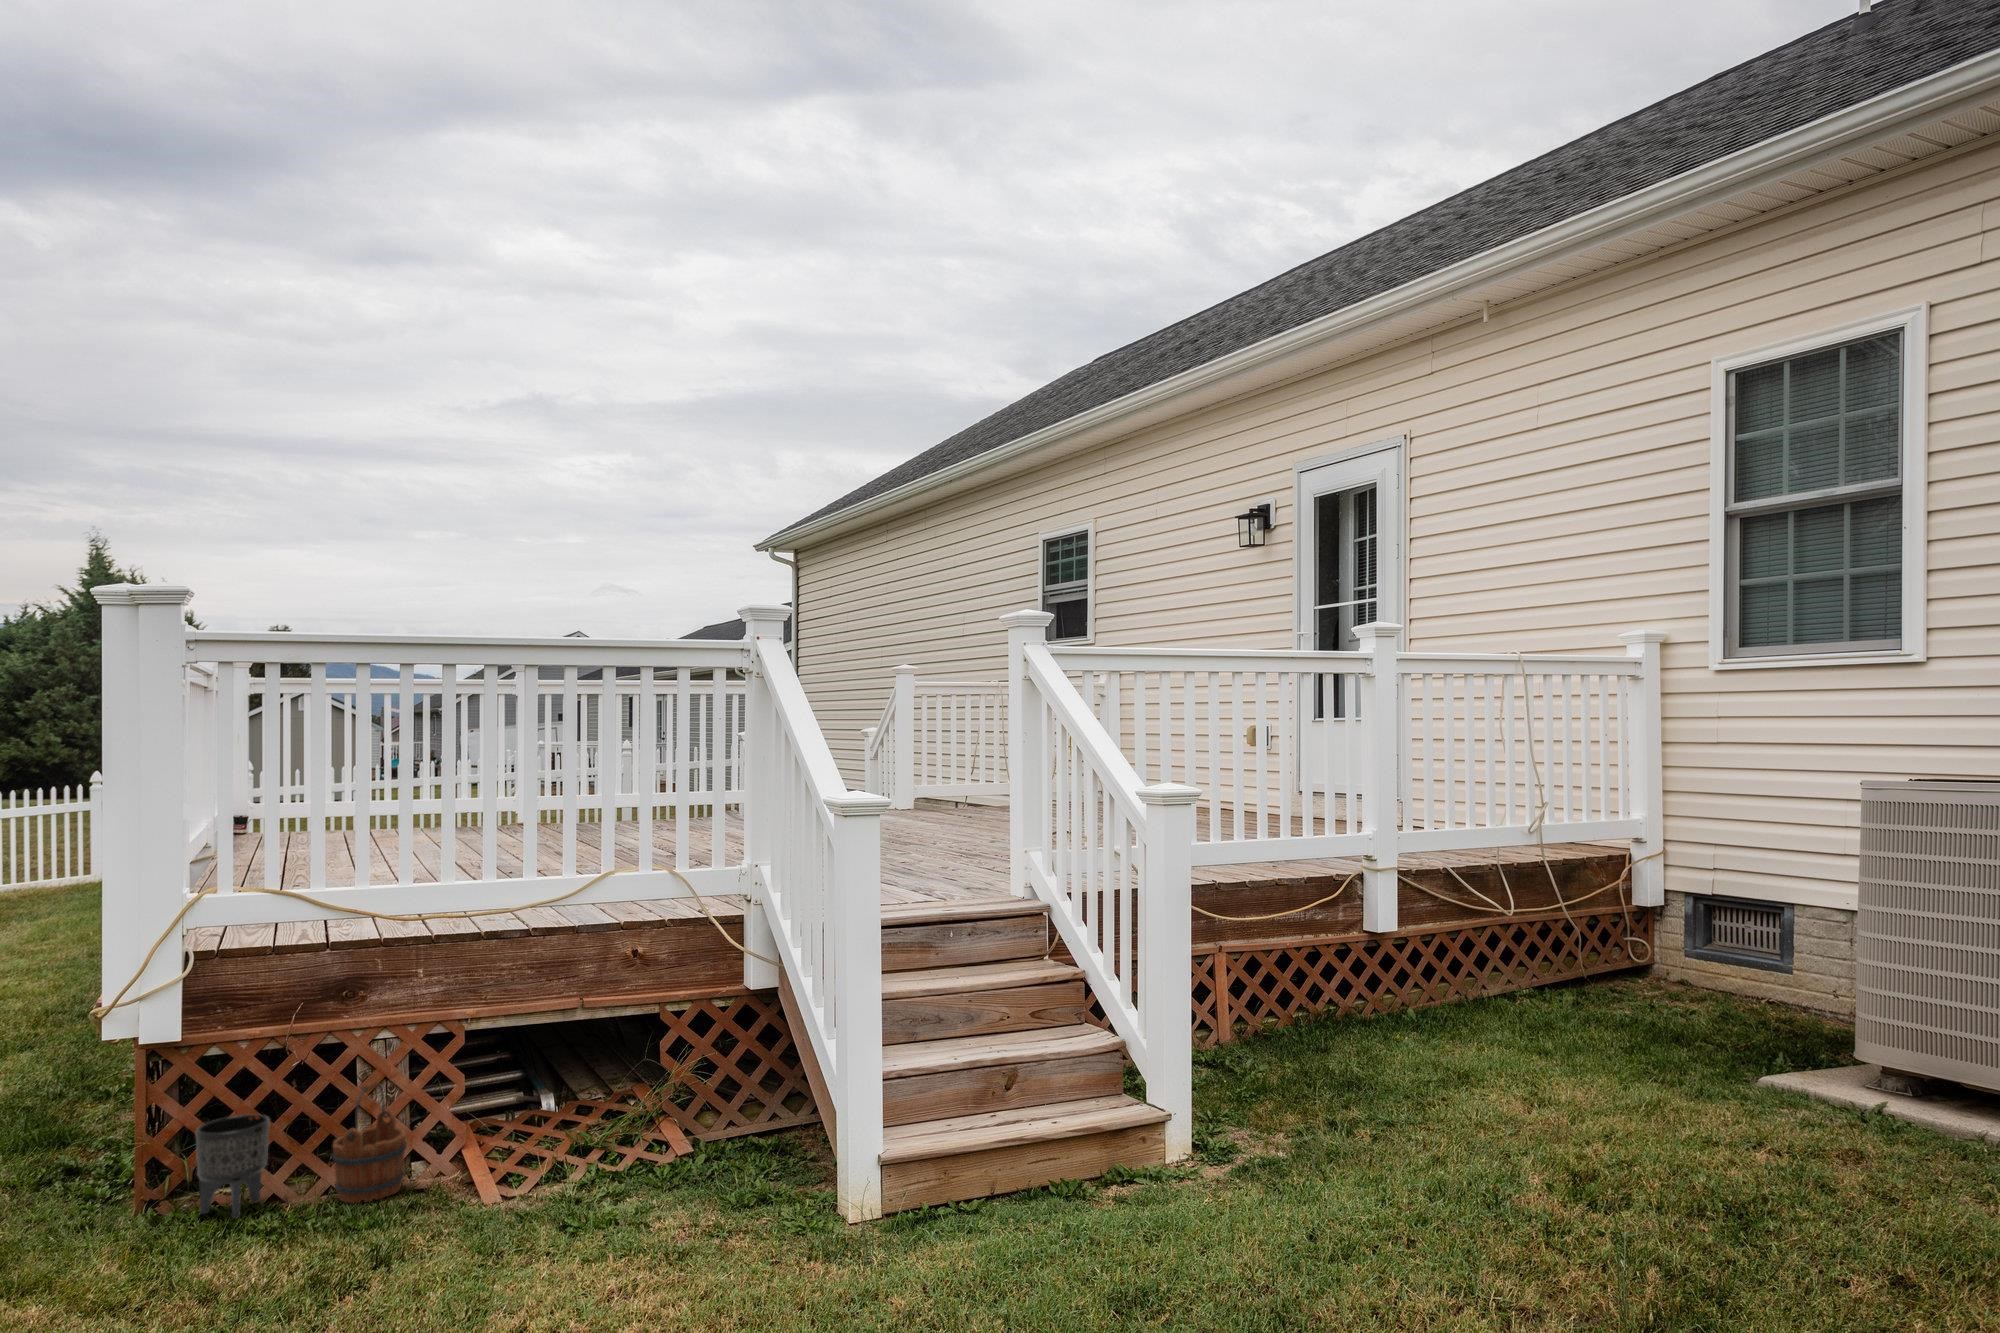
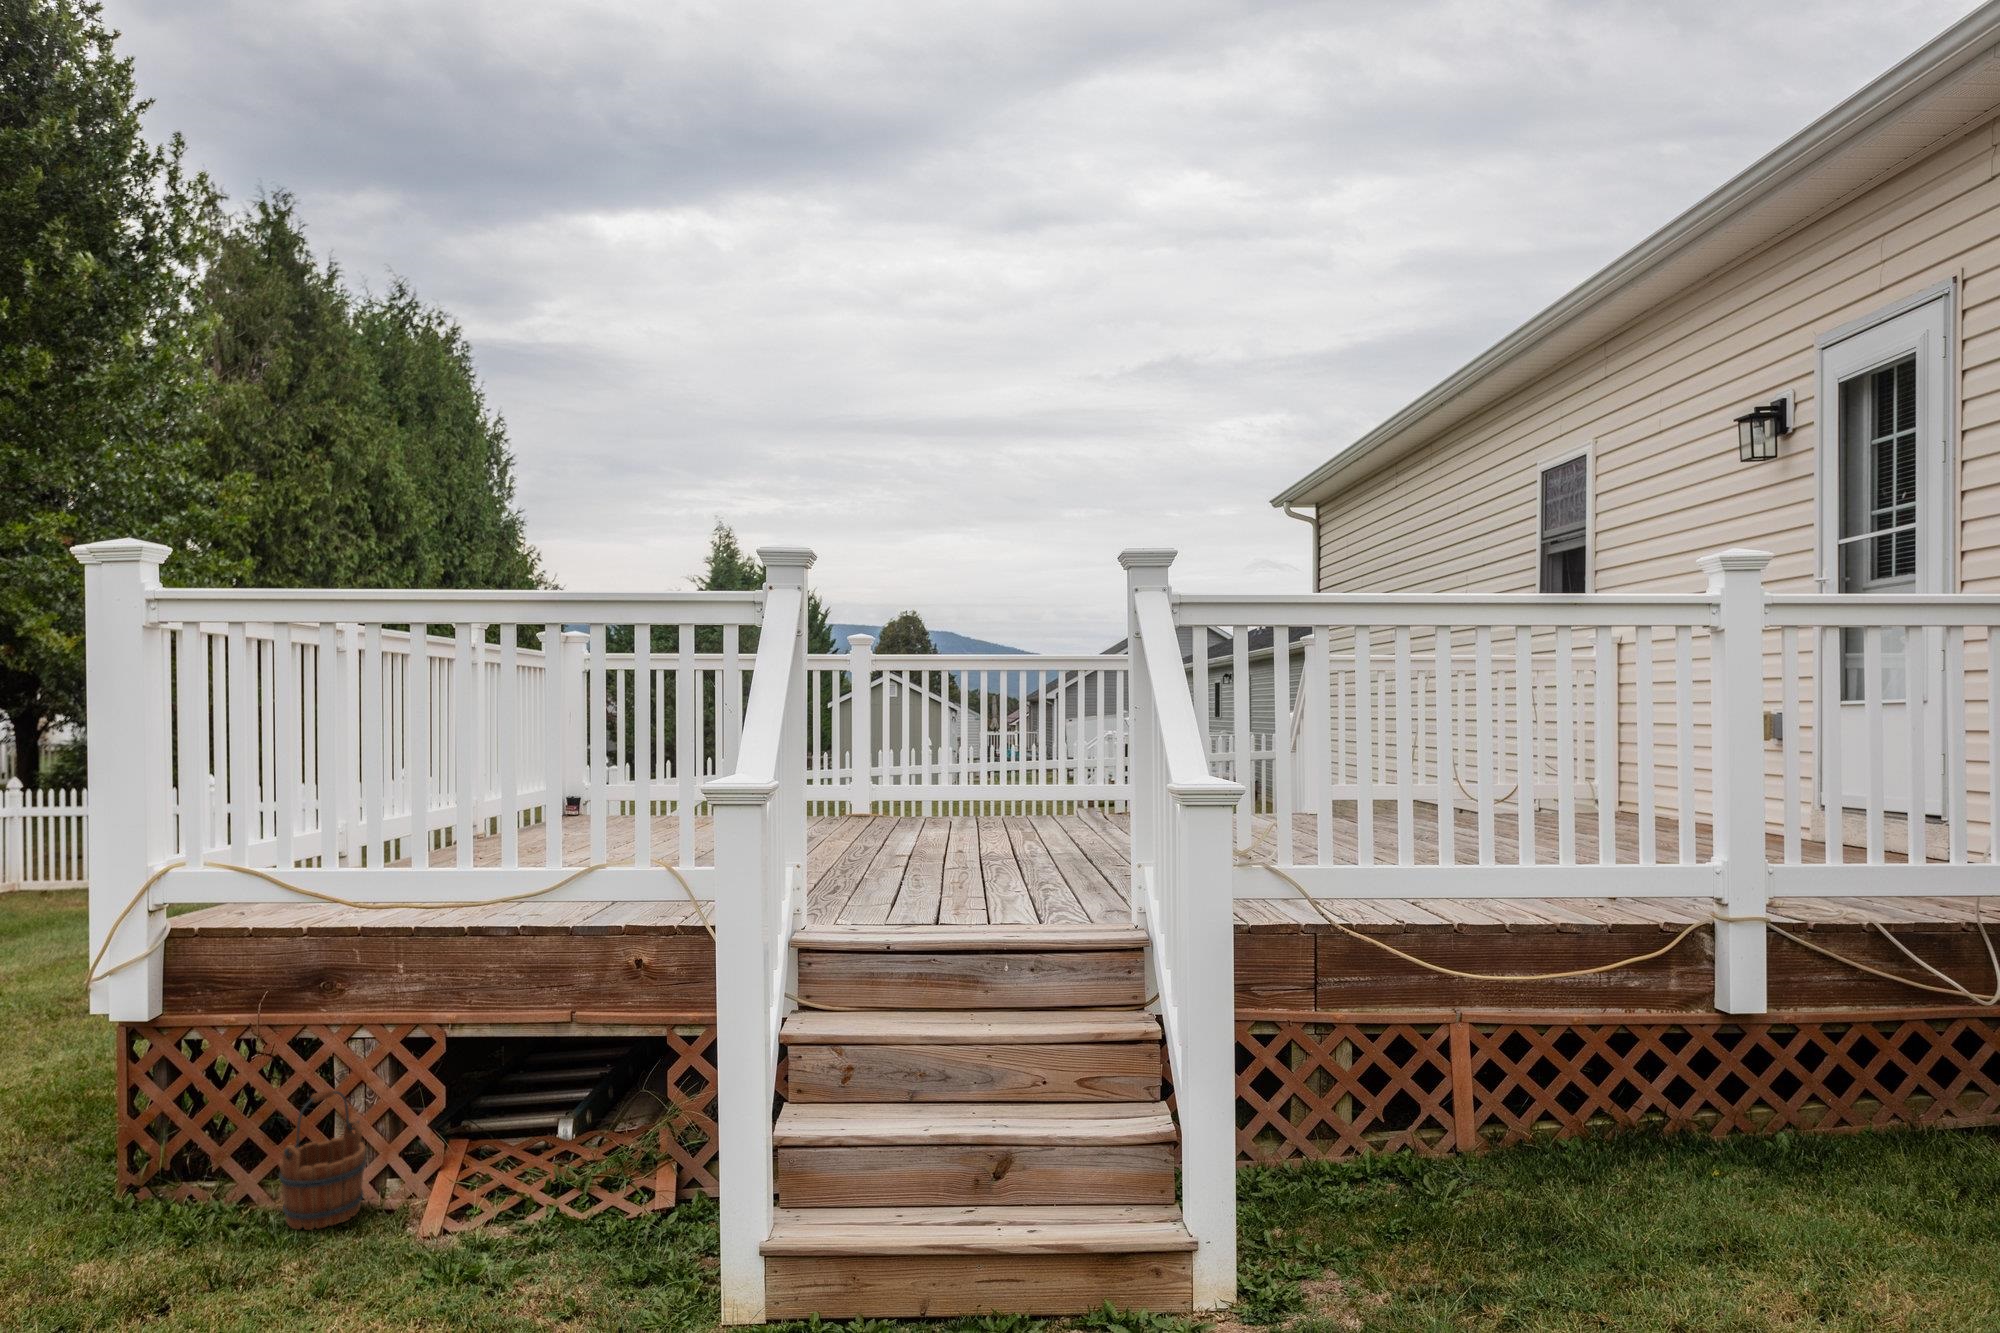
planter: present [196,1114,270,1218] -> none [144,1109,228,1229]

